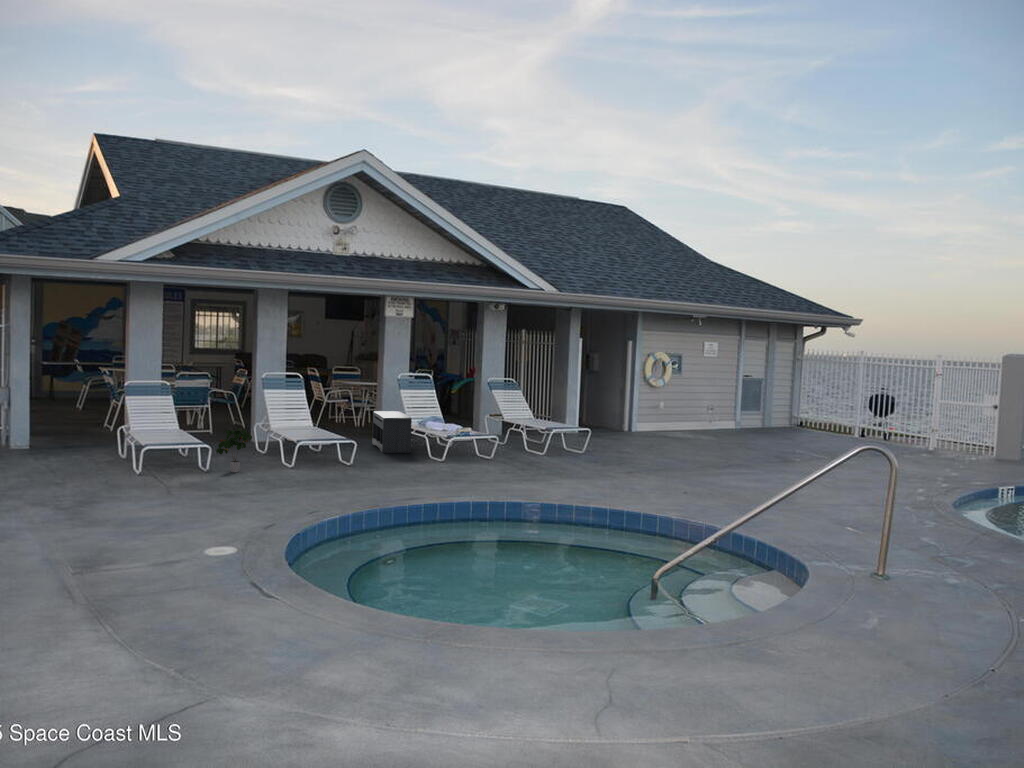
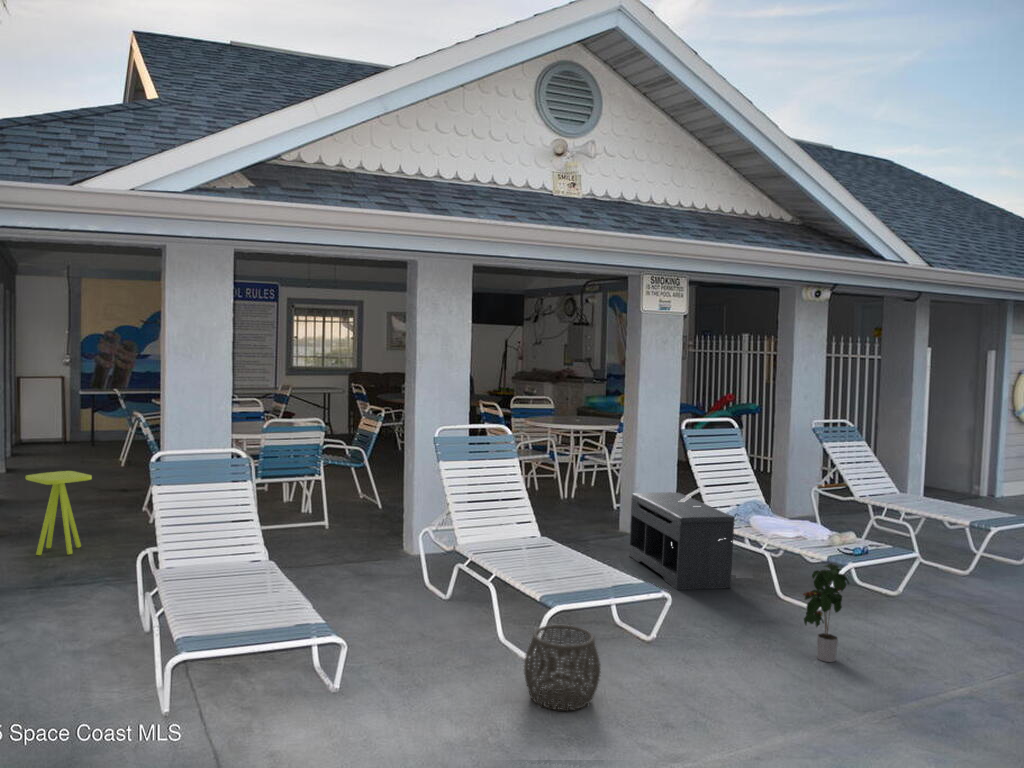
side table: none [51,399,85,440] -> present [26,471,92,555]
potted plant: present [216,429,252,472] -> present [803,564,849,662]
woven basket: none [281,446,312,474] -> present [524,625,600,711]

